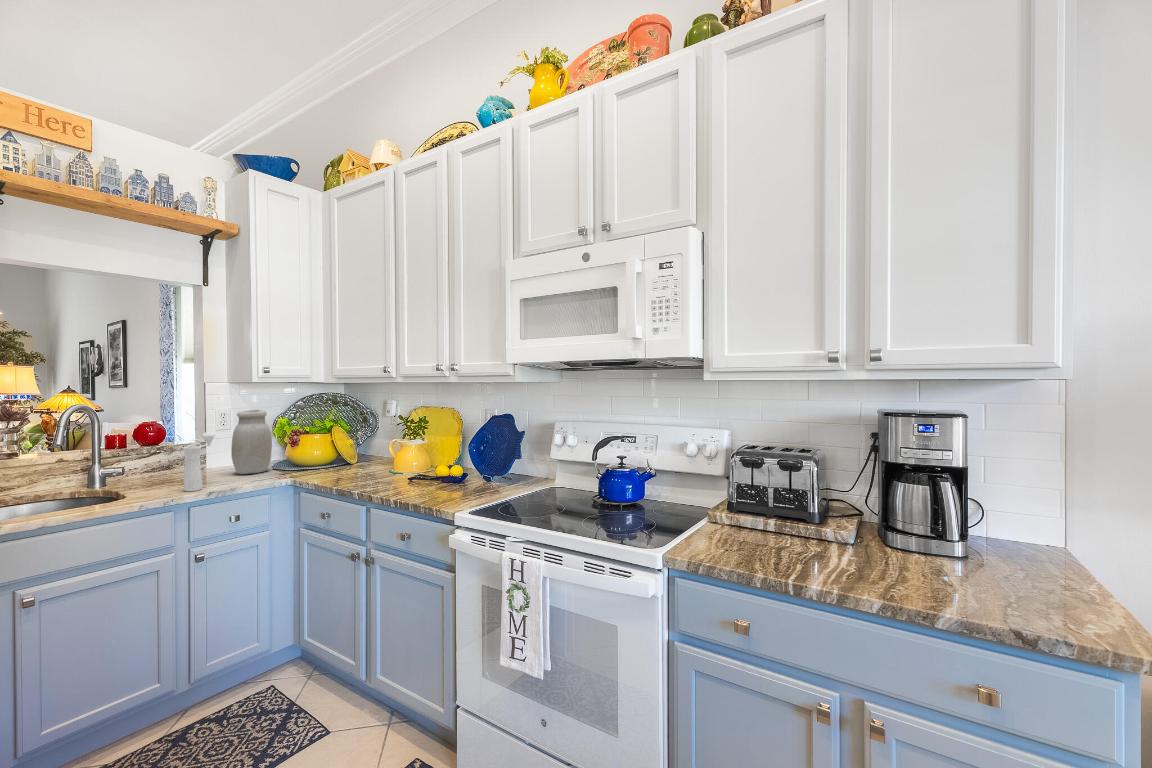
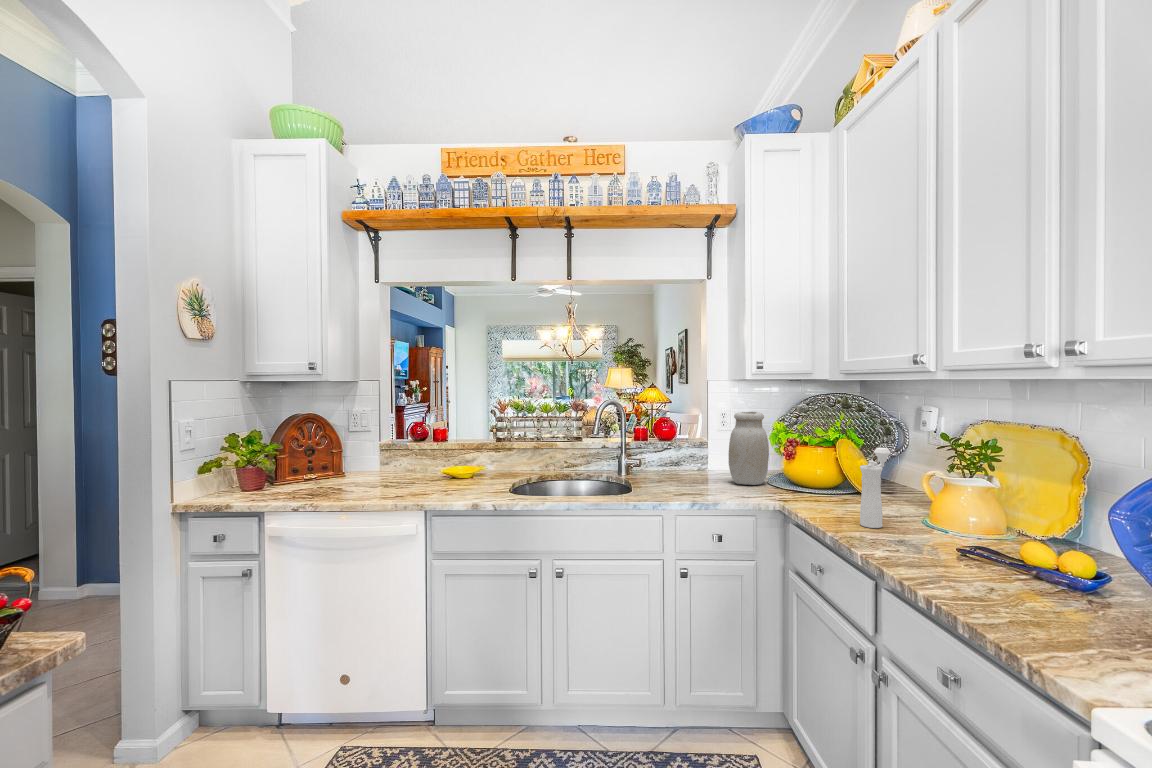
pepper mill: present [183,432,215,491] -> present [860,448,891,528]

